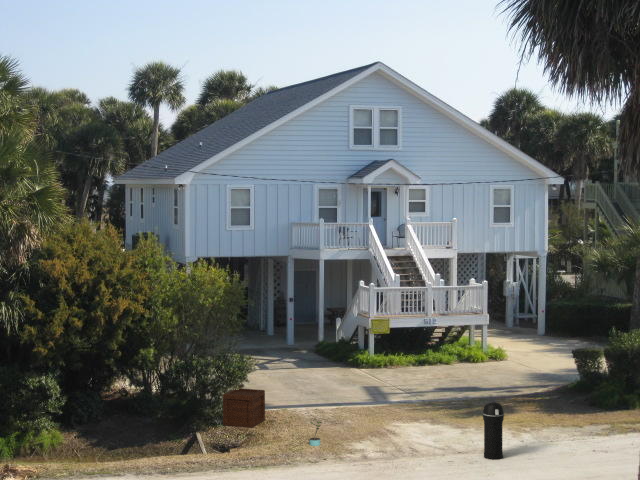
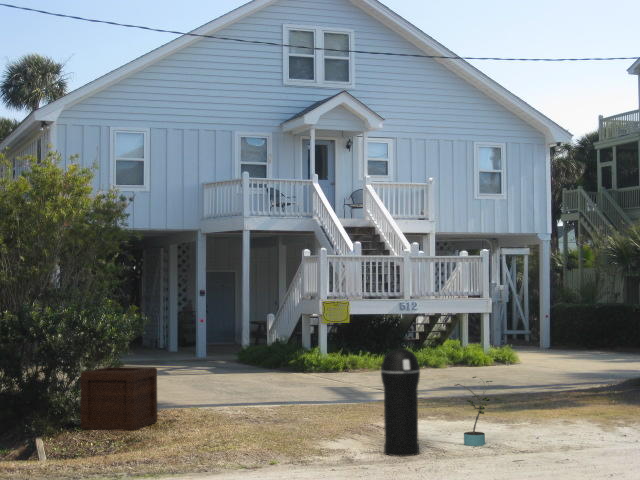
trash can: present [483,402,504,460] -> present [381,348,420,456]
potted plant: present [305,409,321,446] -> present [455,377,492,446]

